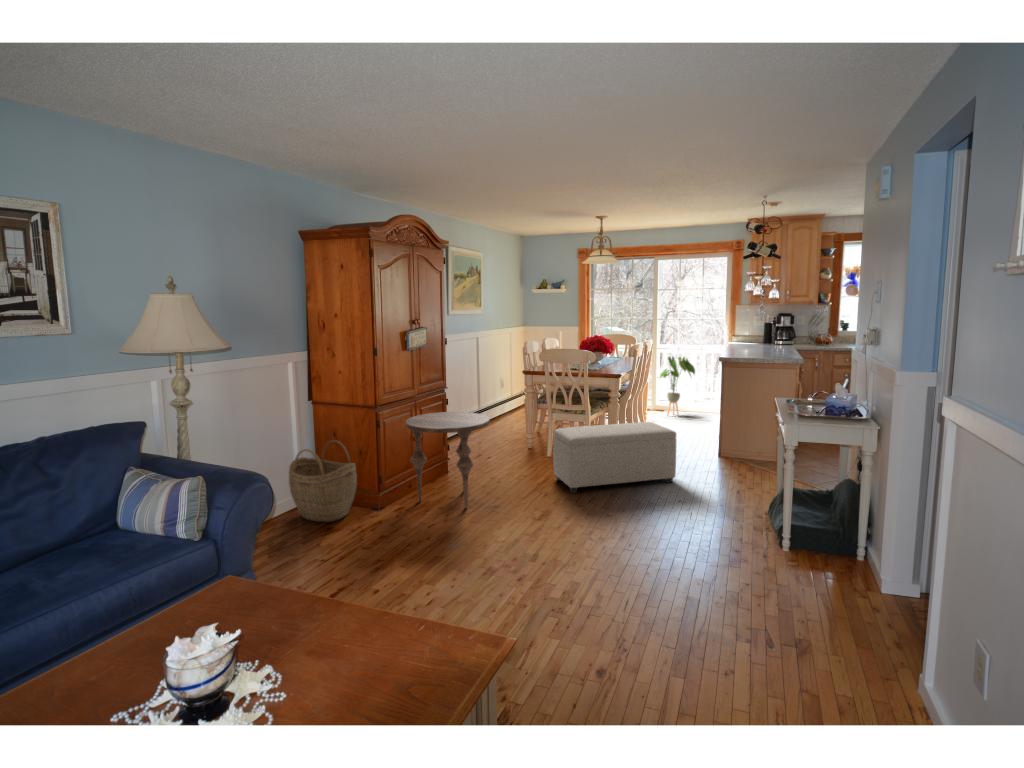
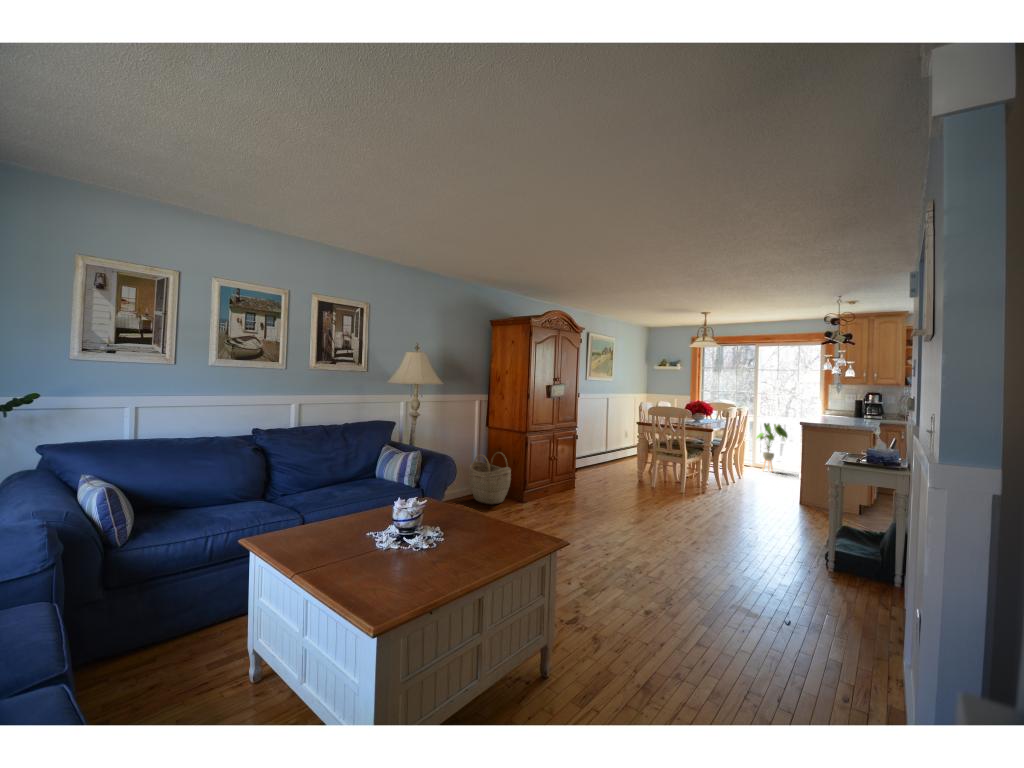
side table: present [406,412,490,508] -> none [545,442,603,509]
ottoman: present [553,422,676,493] -> none [651,463,752,515]

